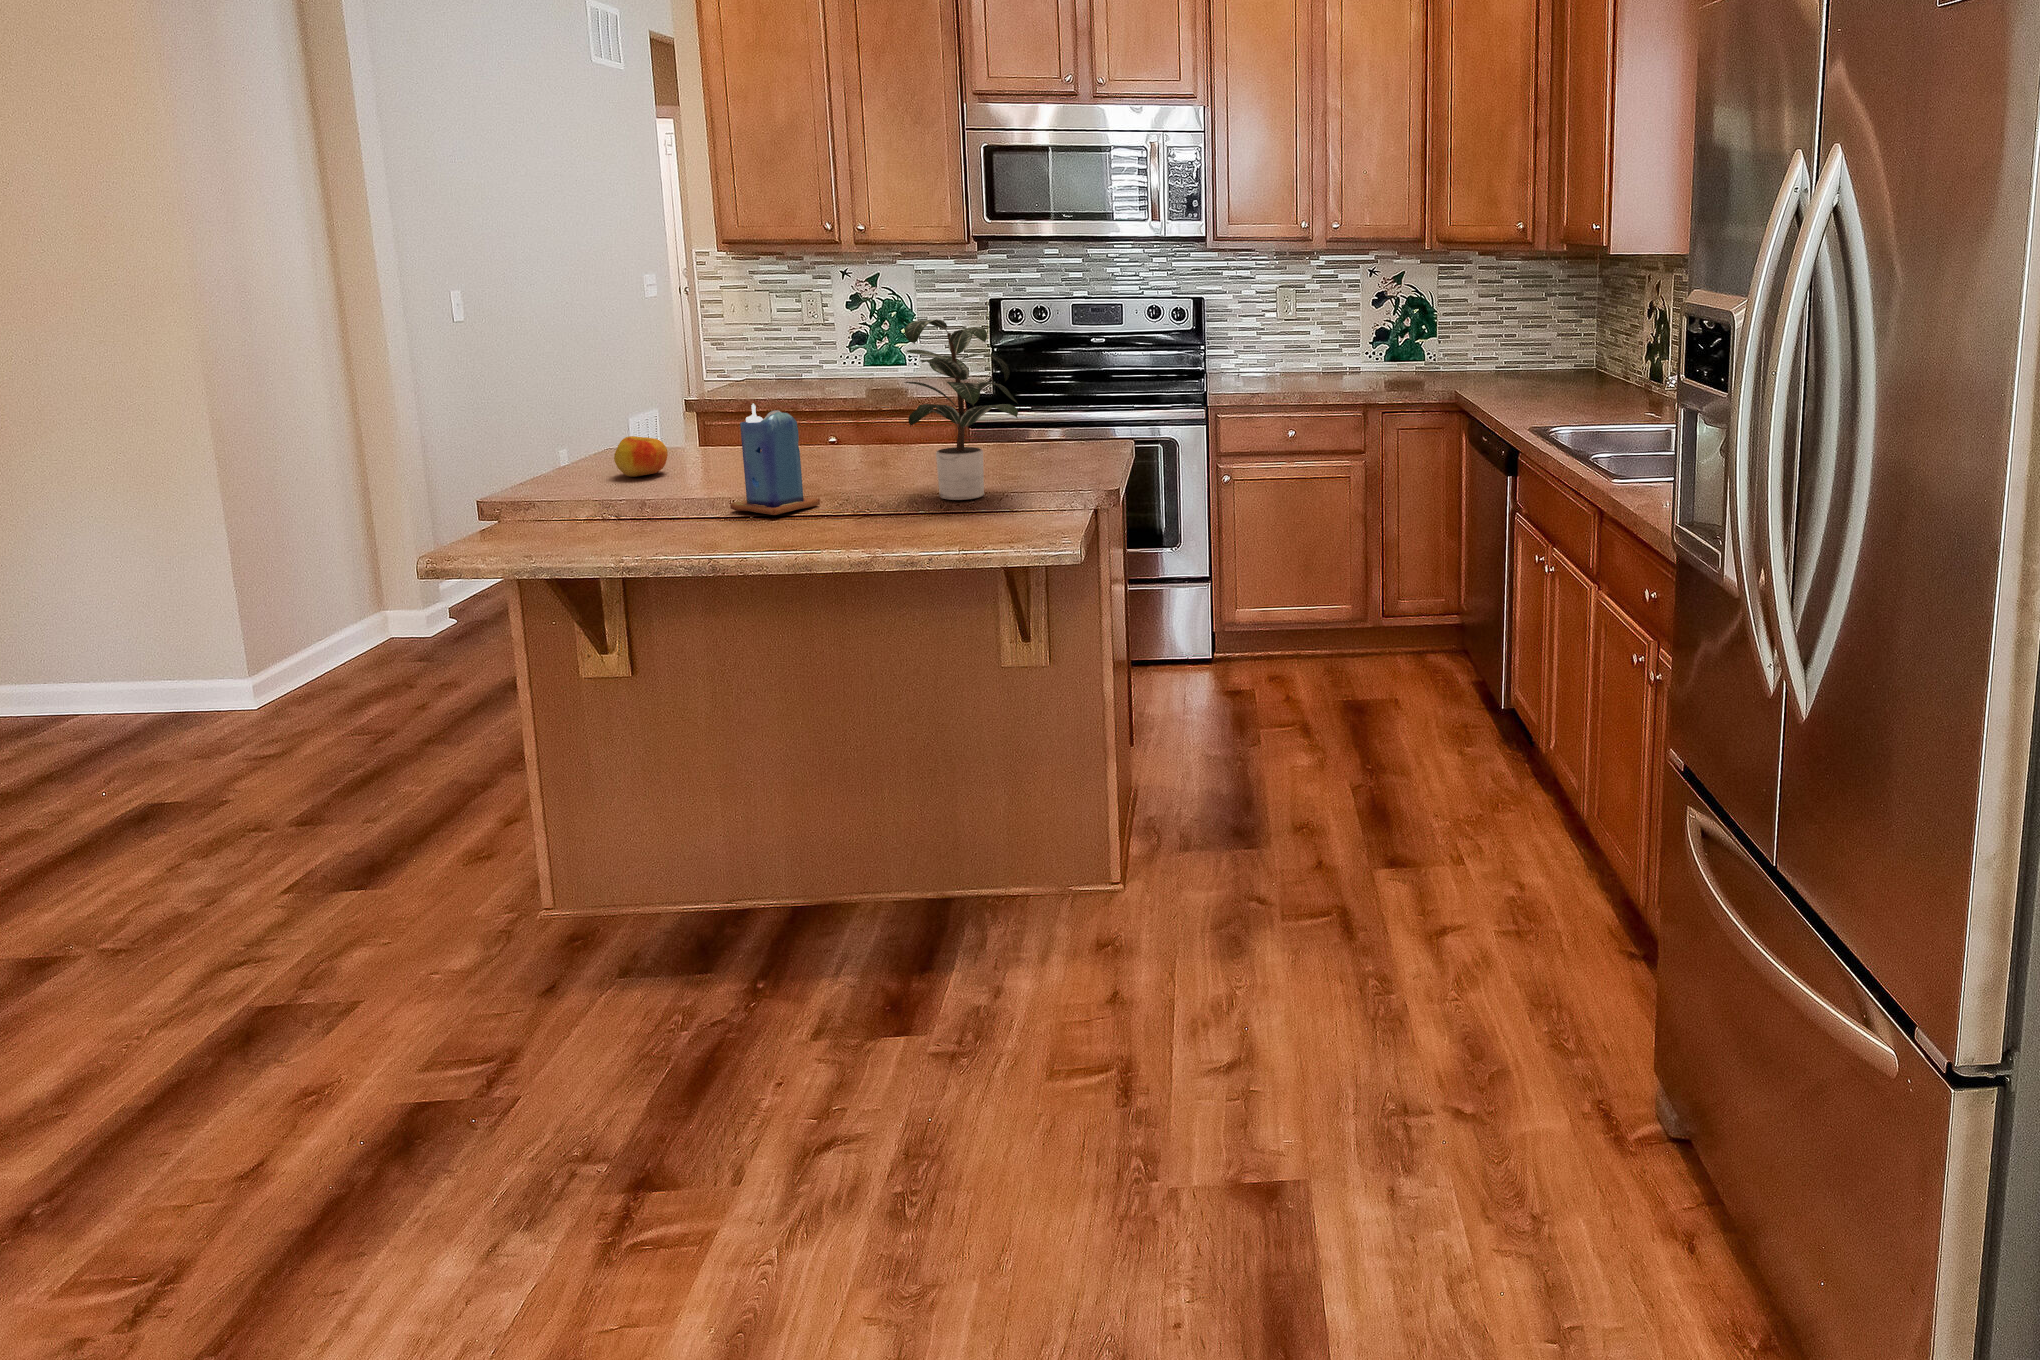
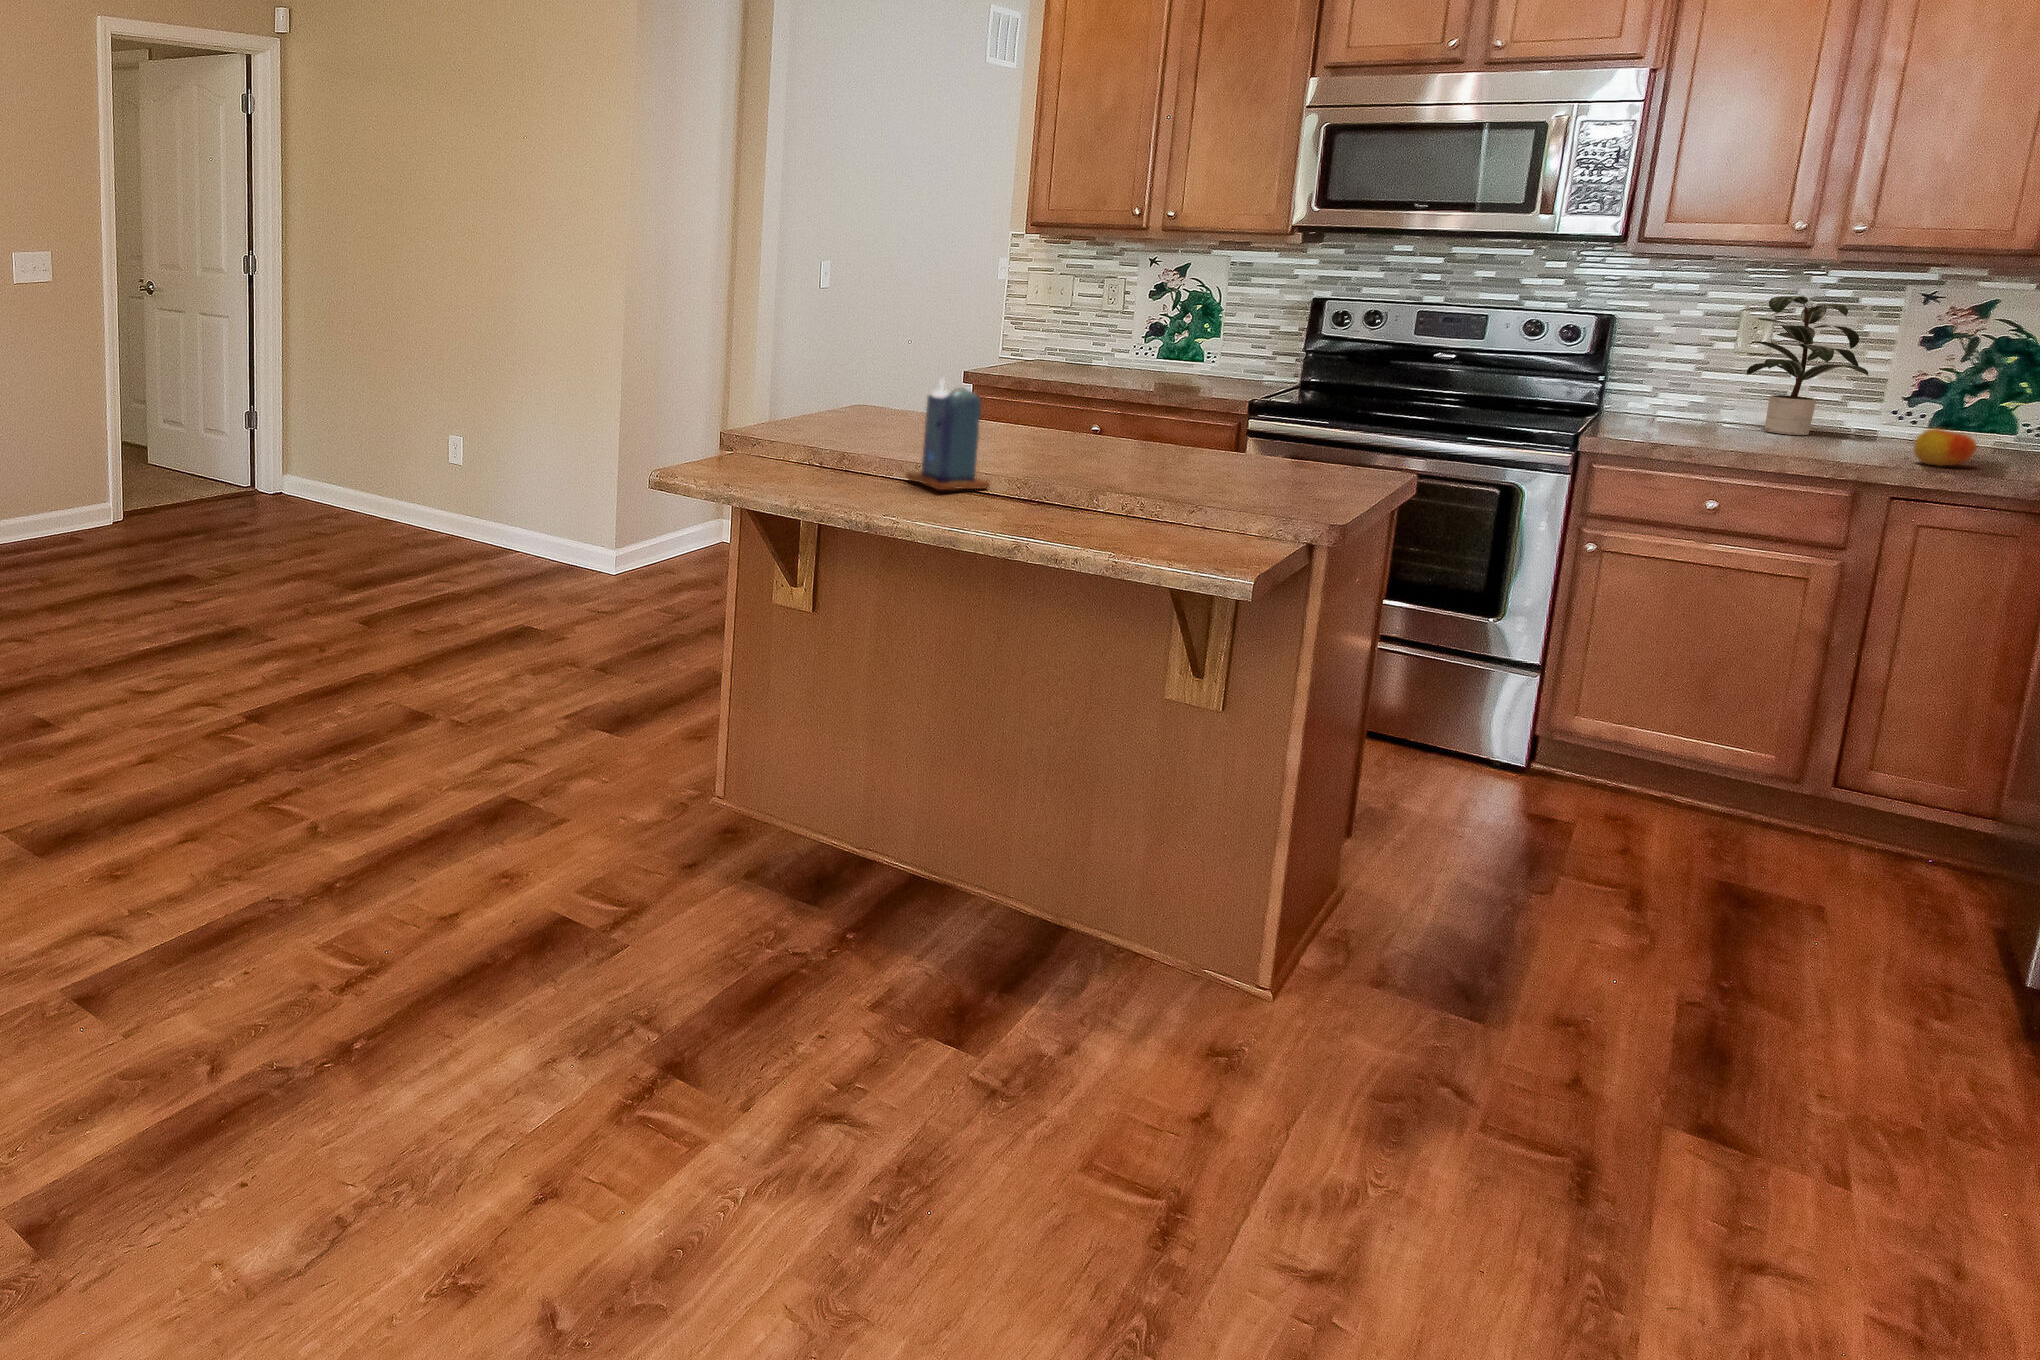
potted plant: present [905,319,1018,500] -> present [1747,296,1868,435]
apple: present [614,436,668,477] -> present [1914,428,1977,466]

